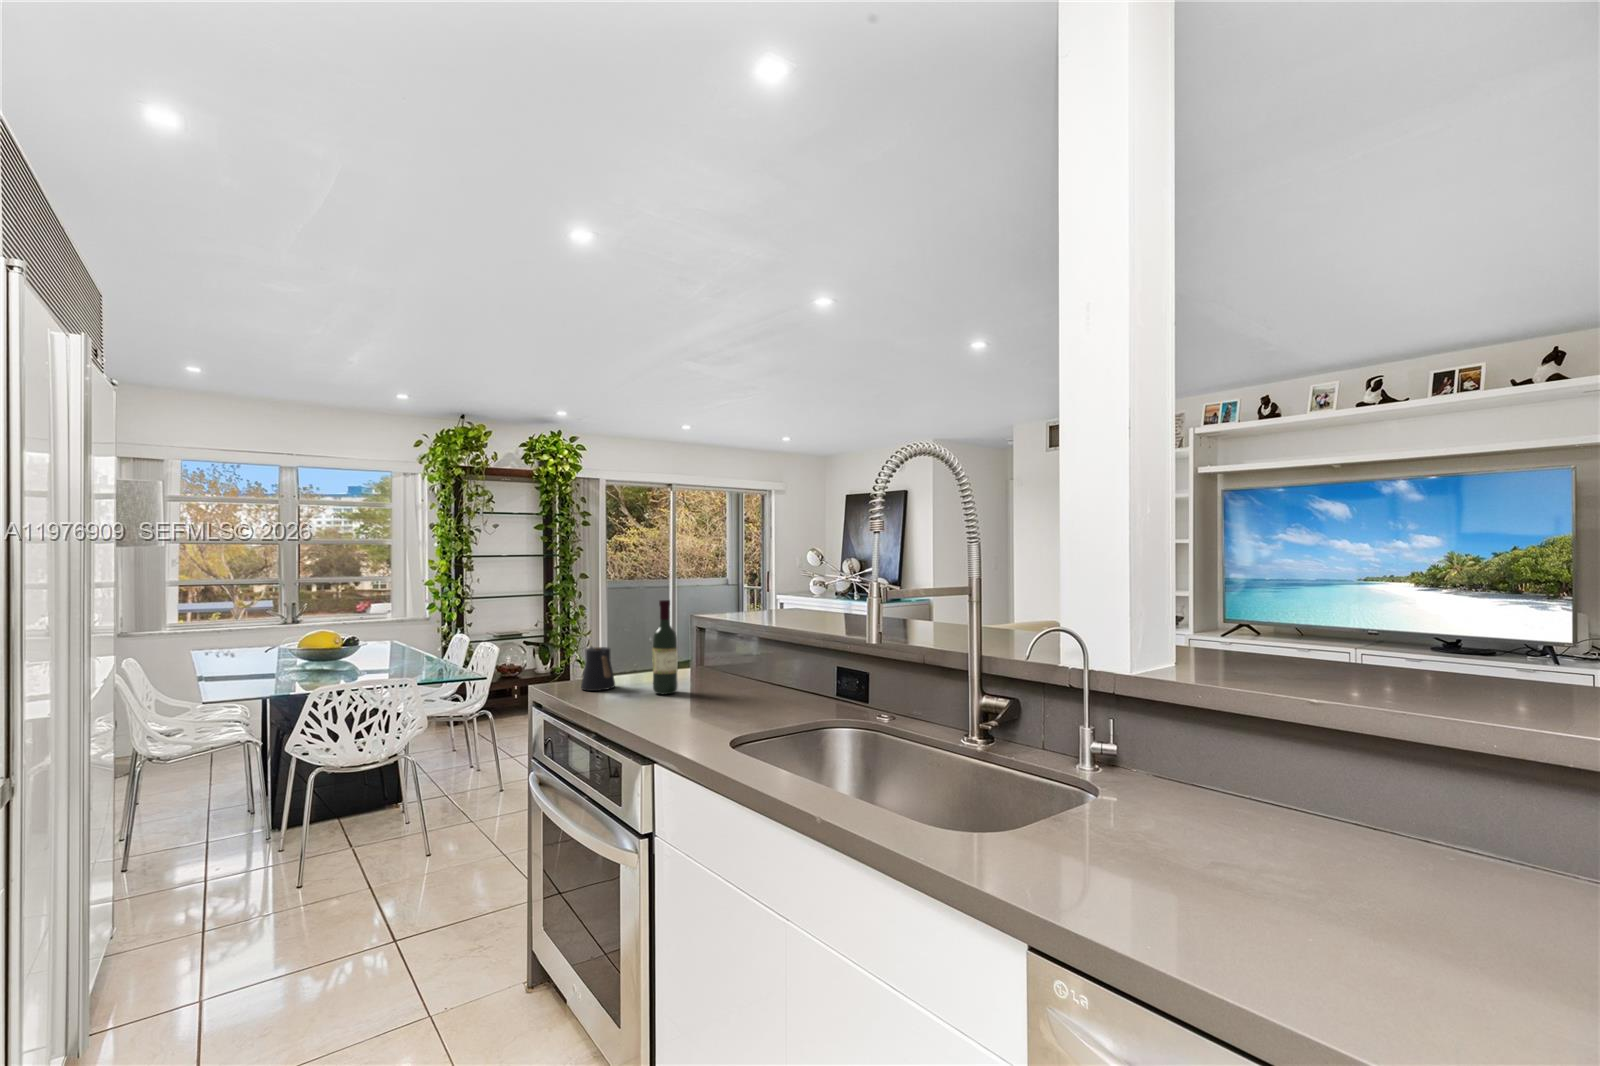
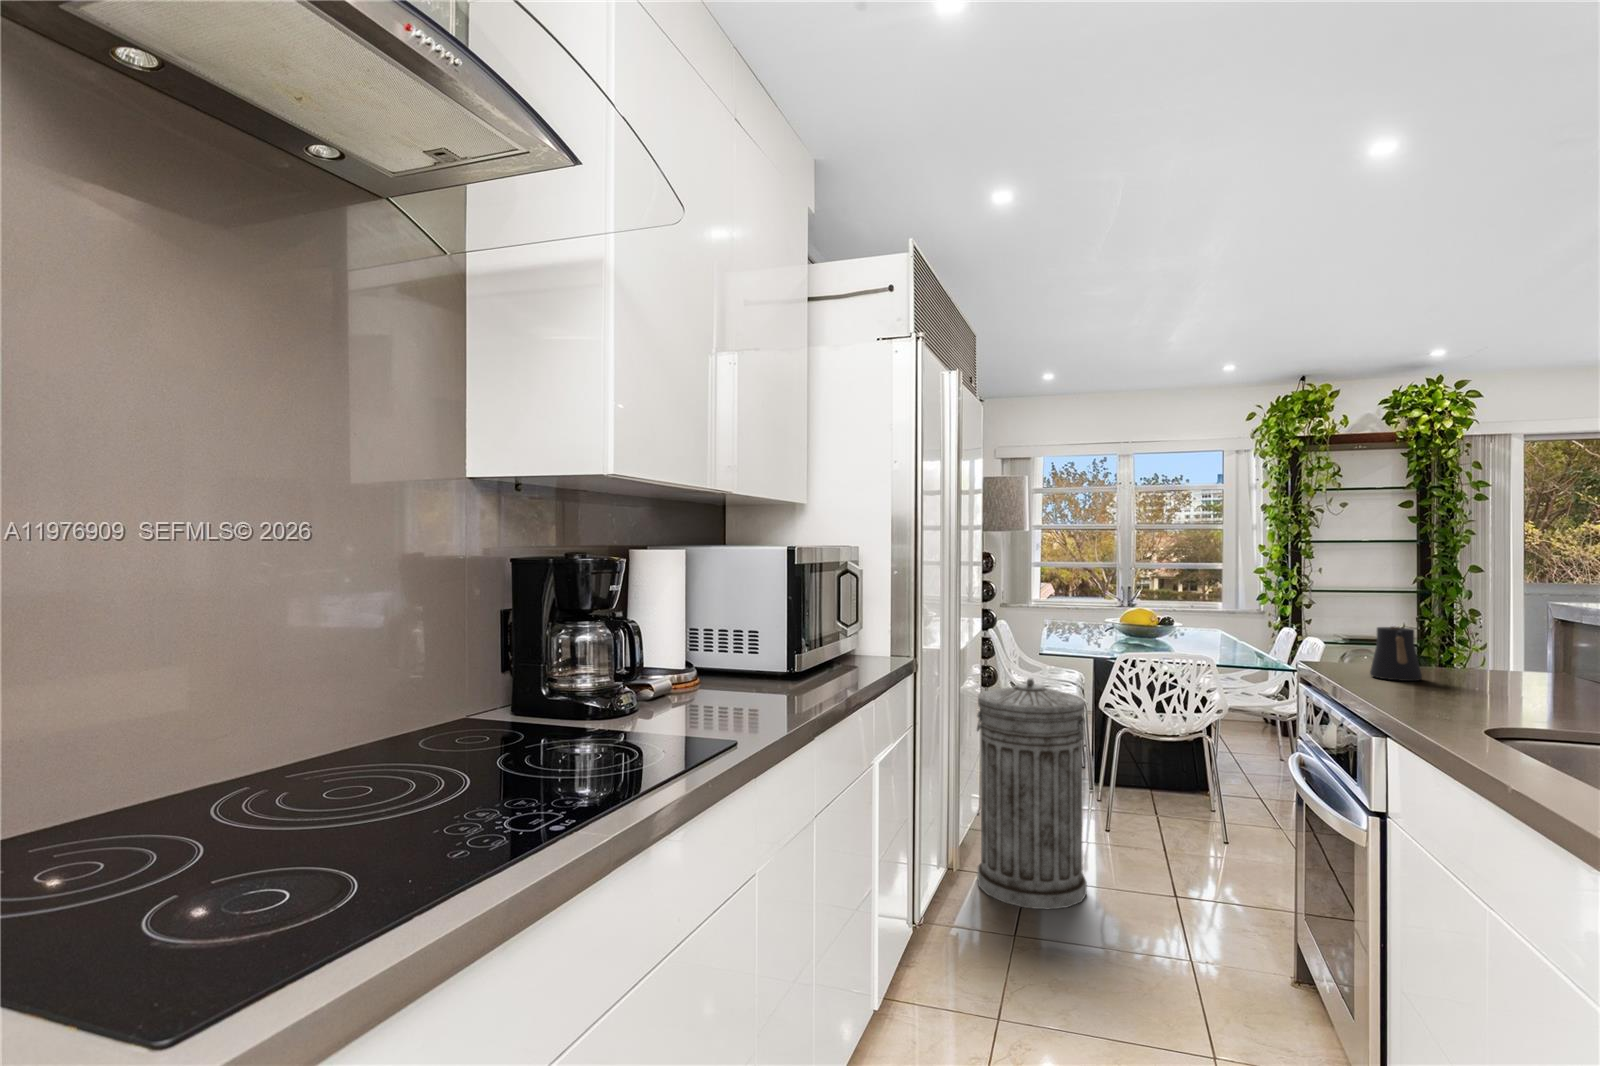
wine bottle: present [652,600,678,694] -> none [1472,567,1517,697]
trash can: none [133,745,295,1039] -> present [977,678,1087,909]

